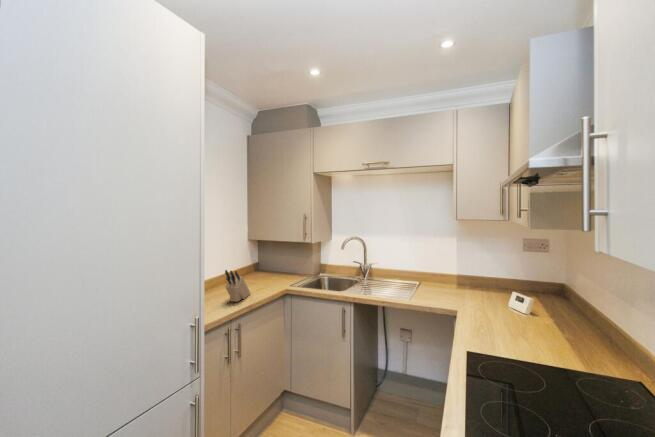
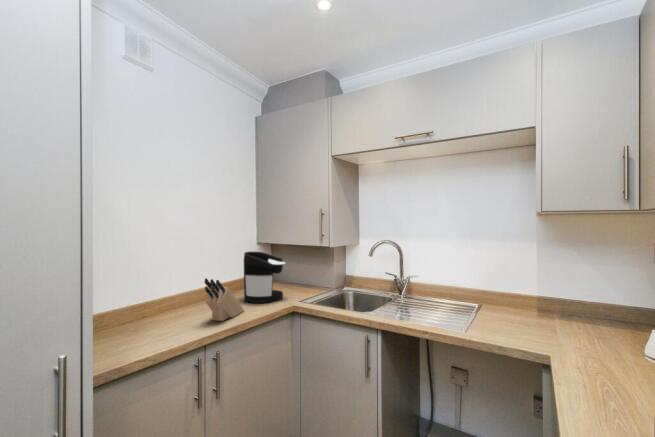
coffee maker: none [245,248,278,288] -> present [244,252,285,303]

